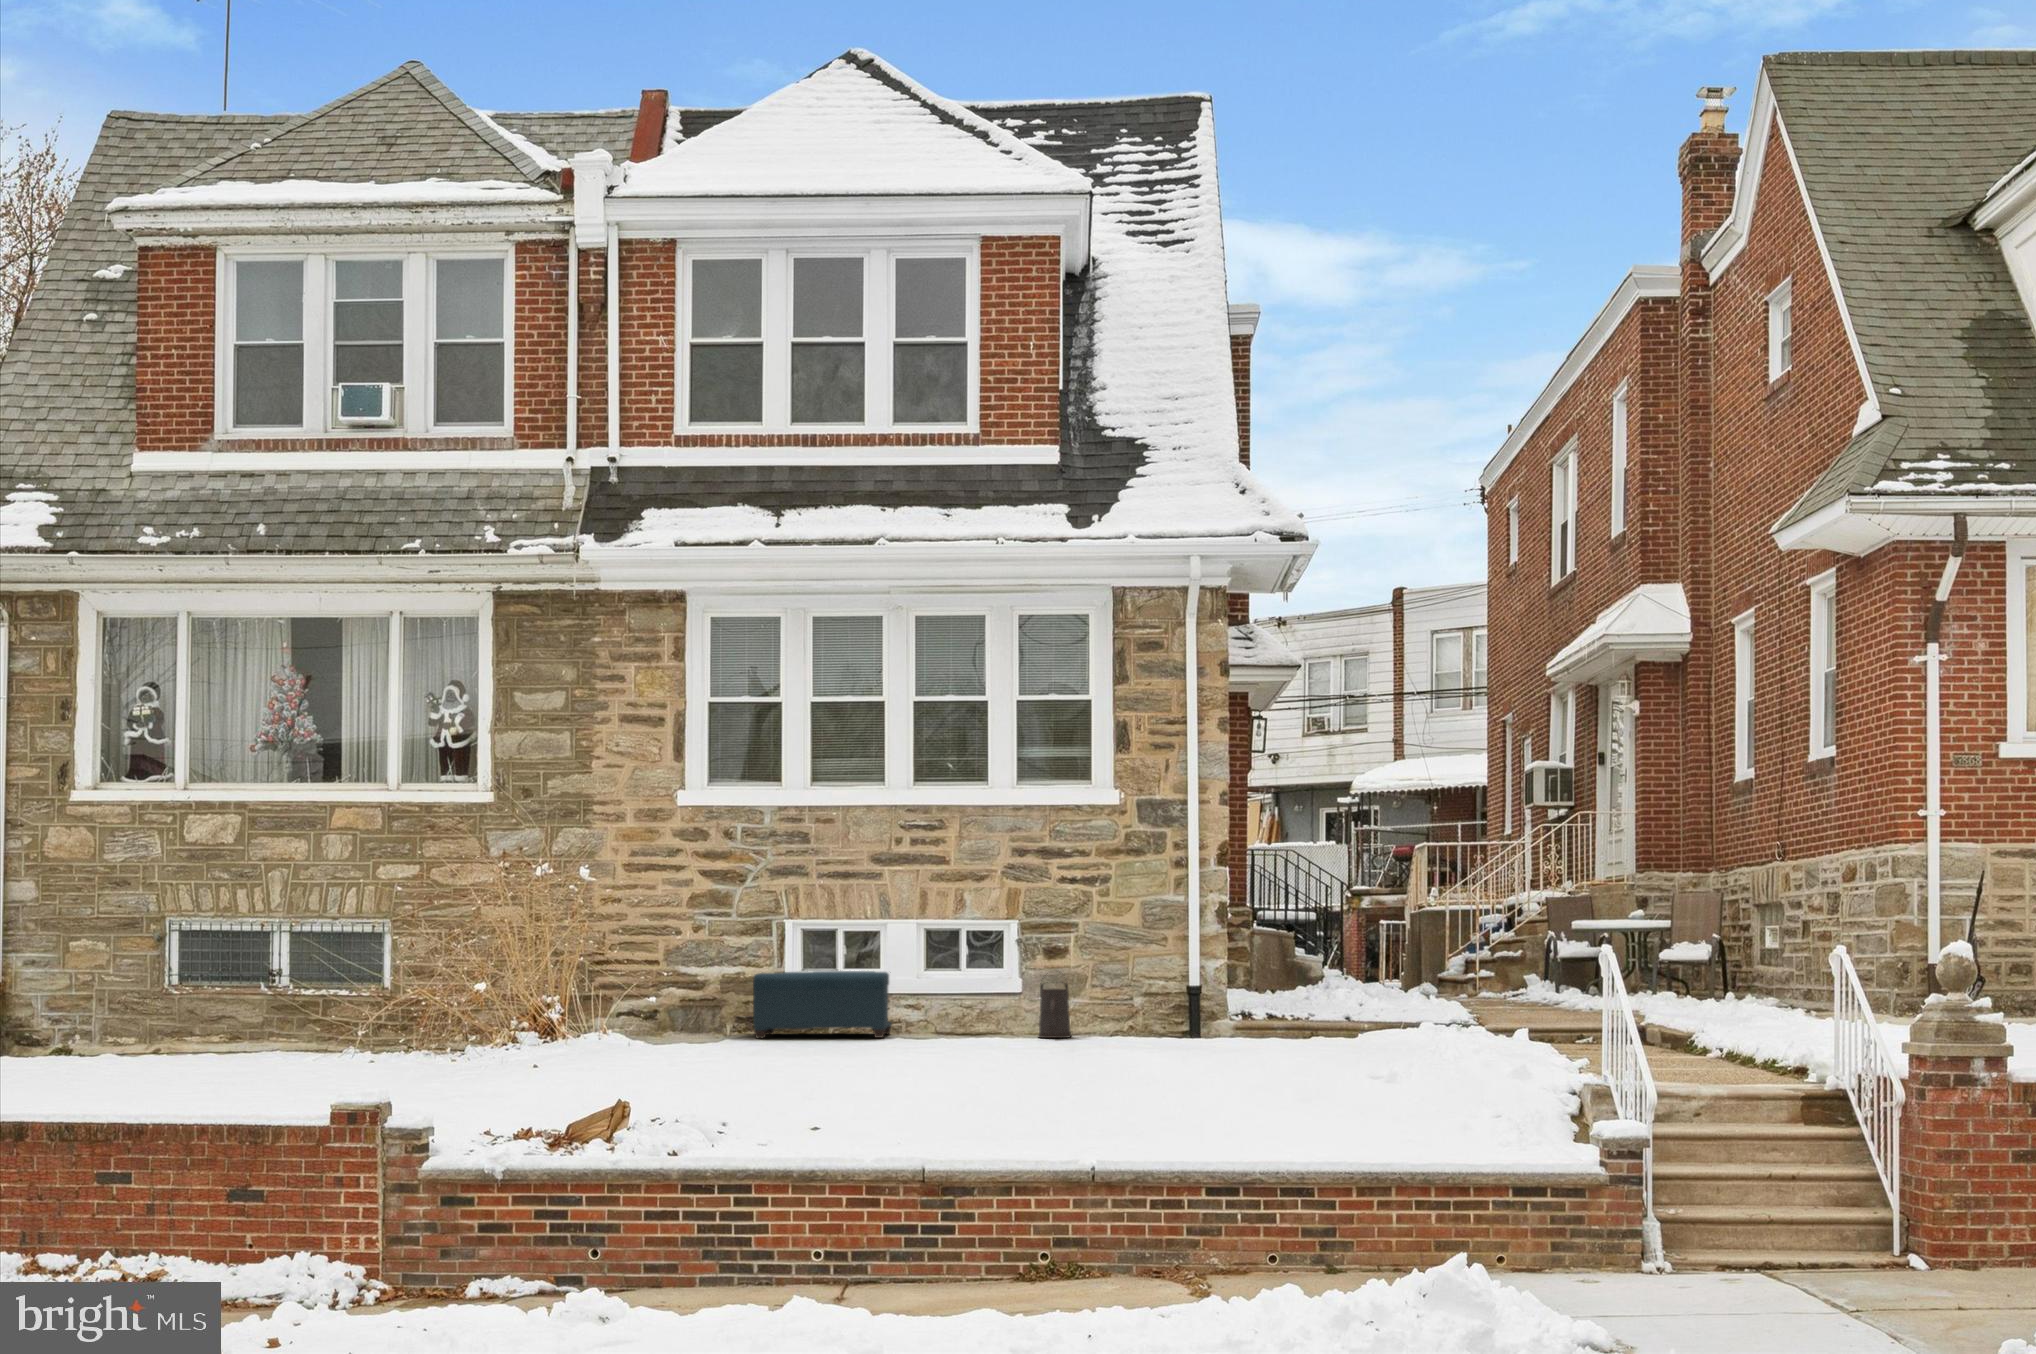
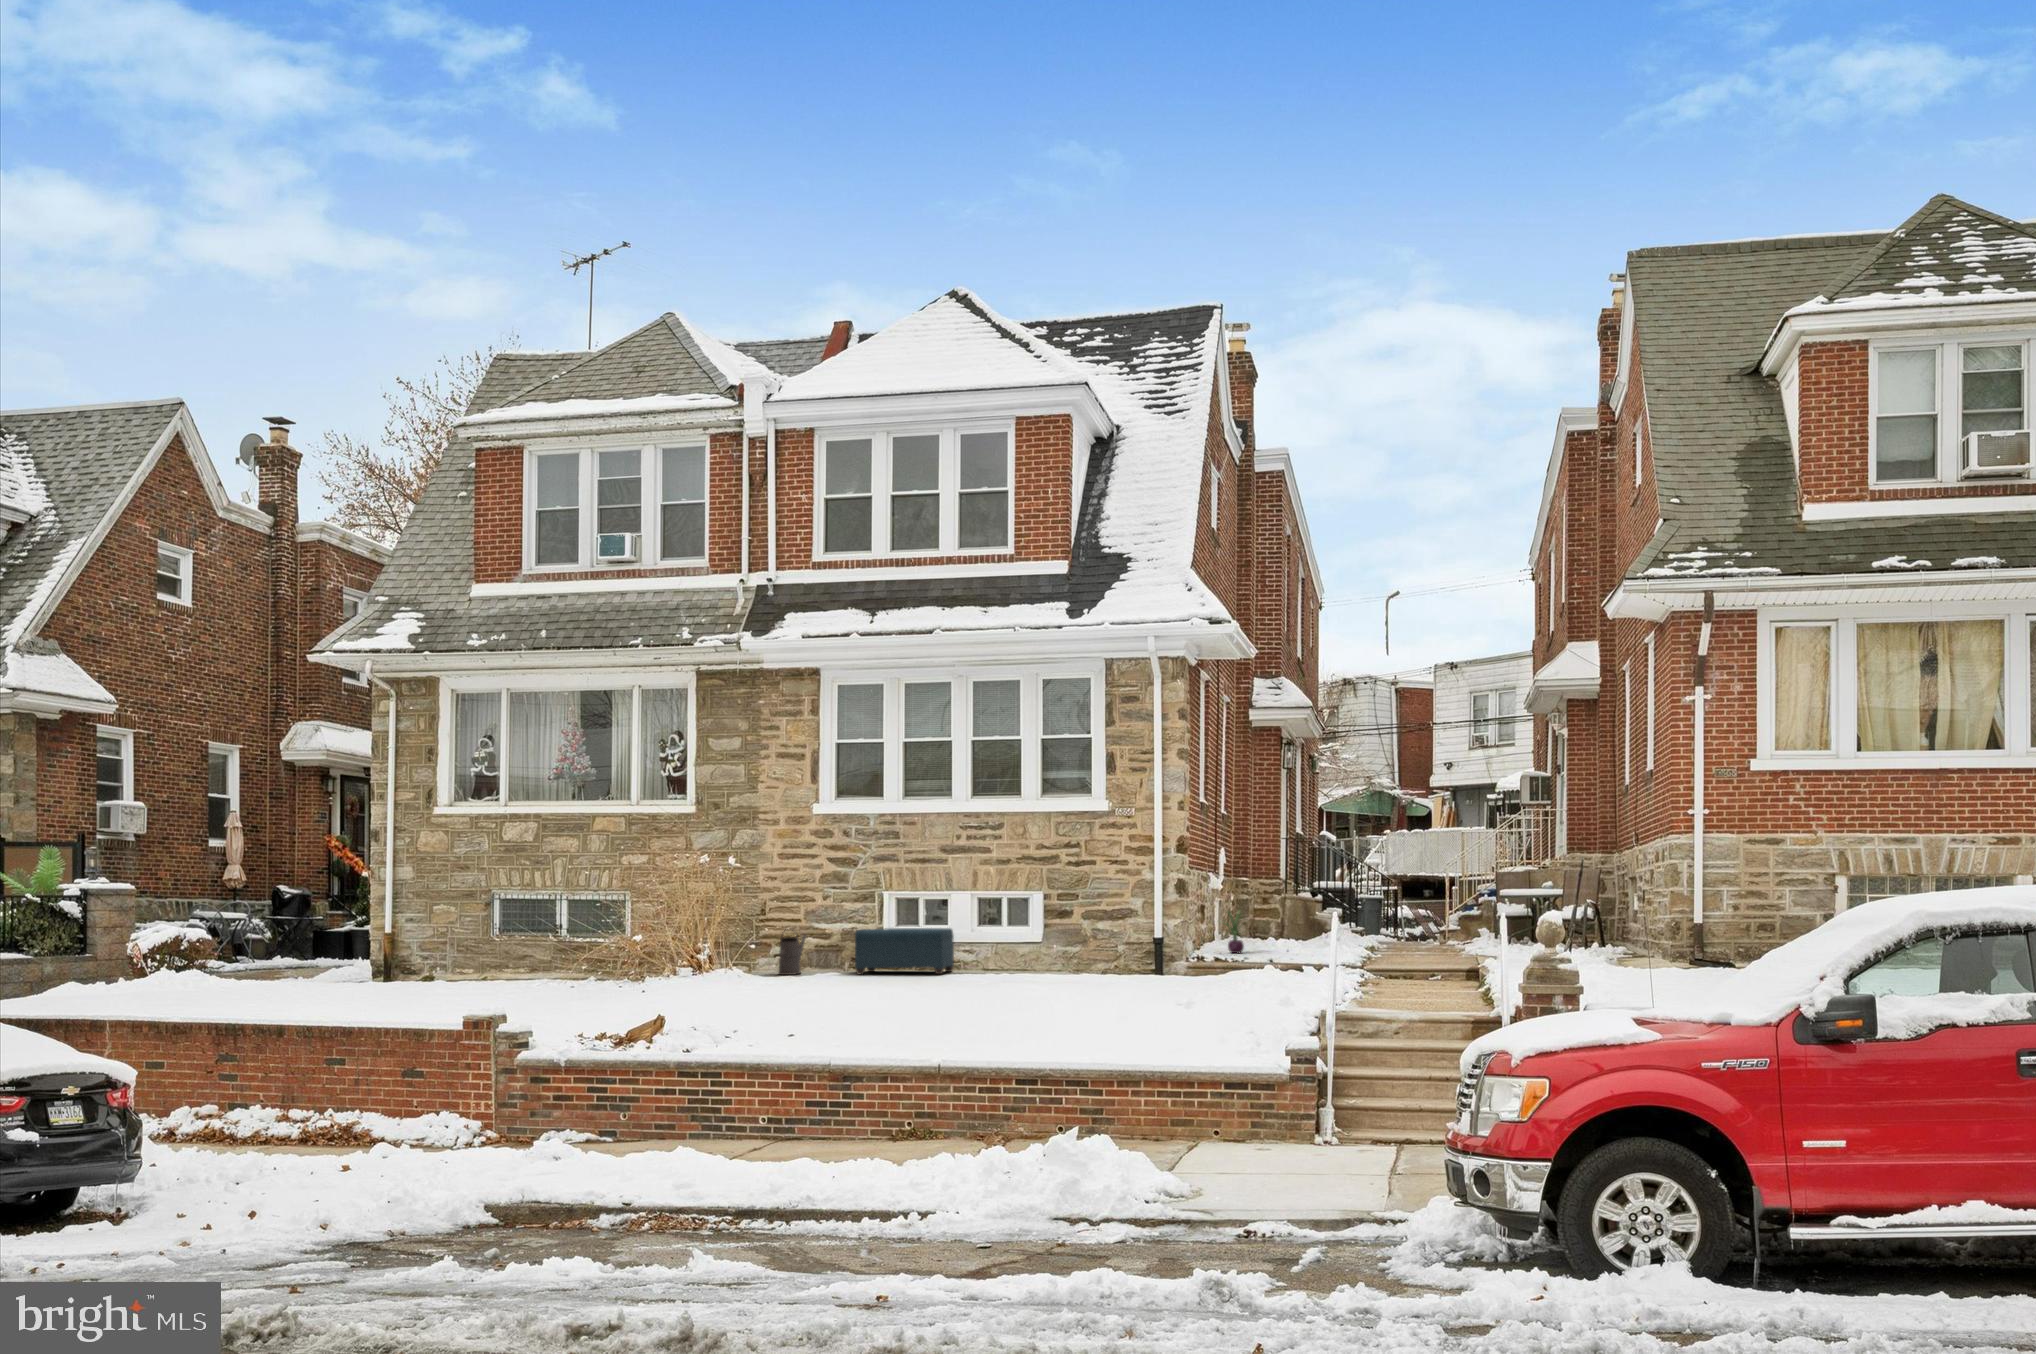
decorative plant: none [1210,945,1279,1006] -> present [1226,911,1244,953]
watering can: present [1038,982,1072,1038] -> present [778,929,806,975]

